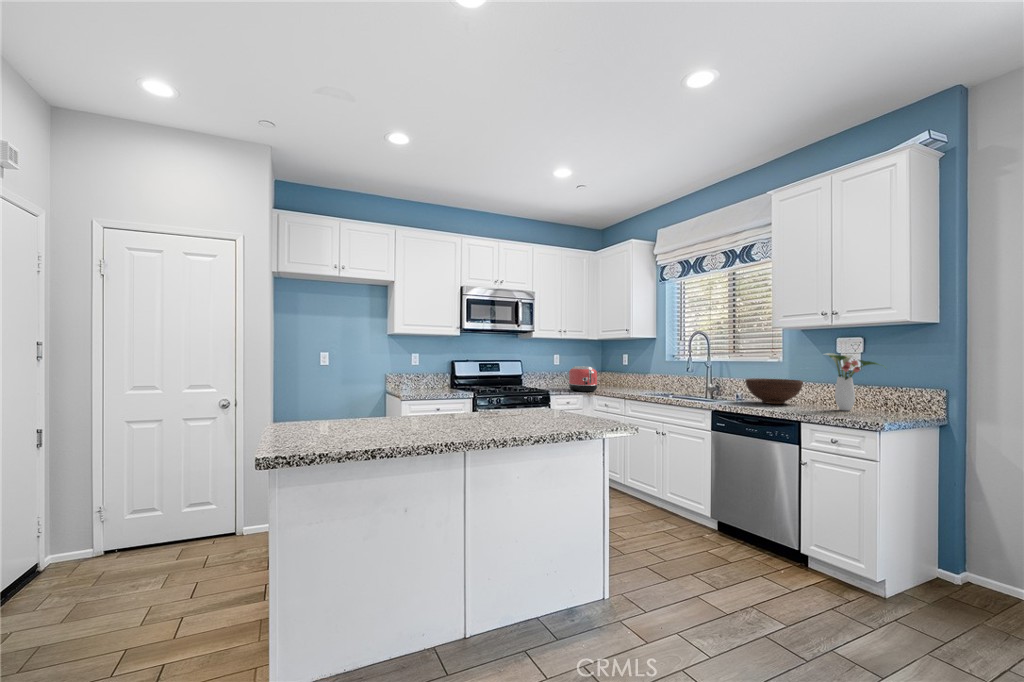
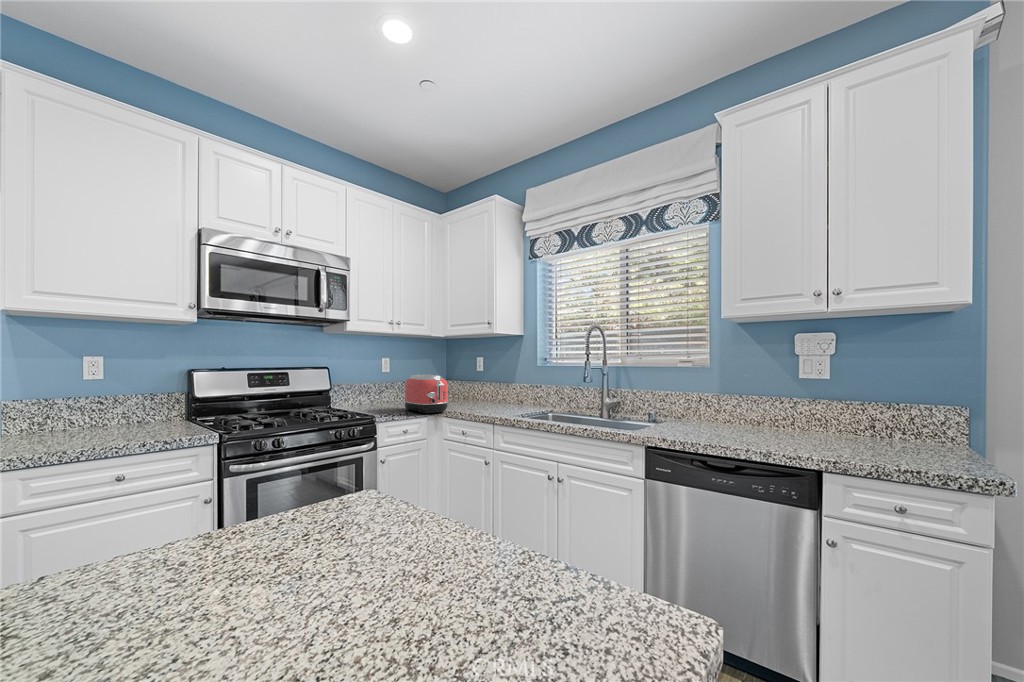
flower arrangement: present [824,353,879,411] -> none [795,355,888,438]
fruit bowl: present [745,379,803,404] -> none [674,390,753,428]

